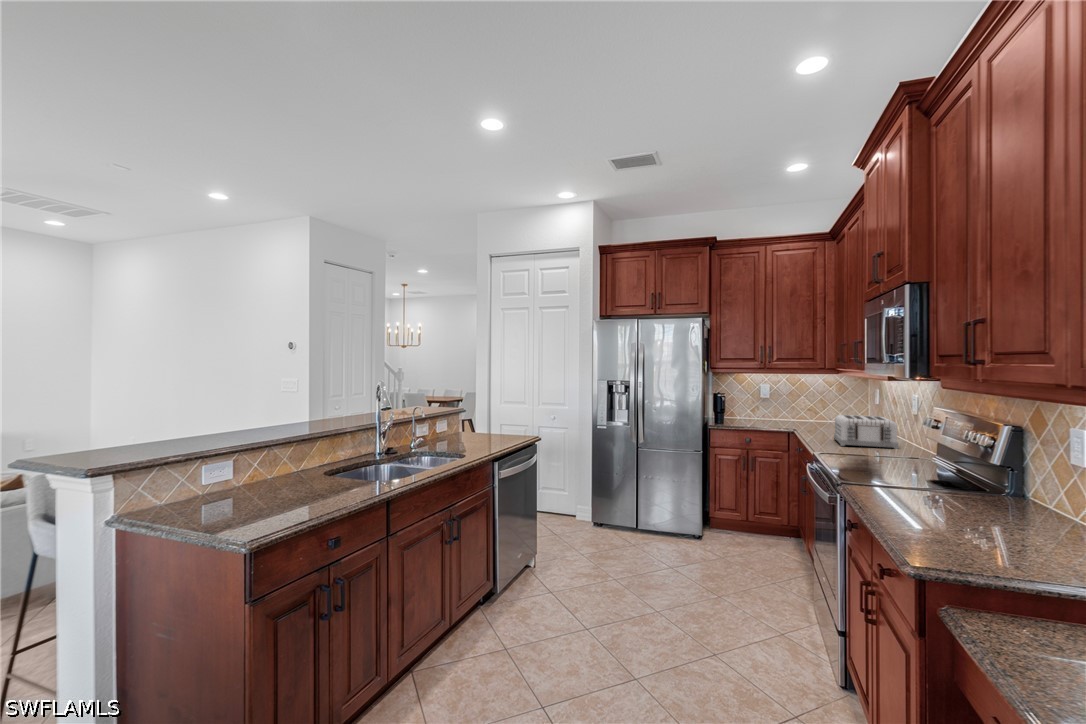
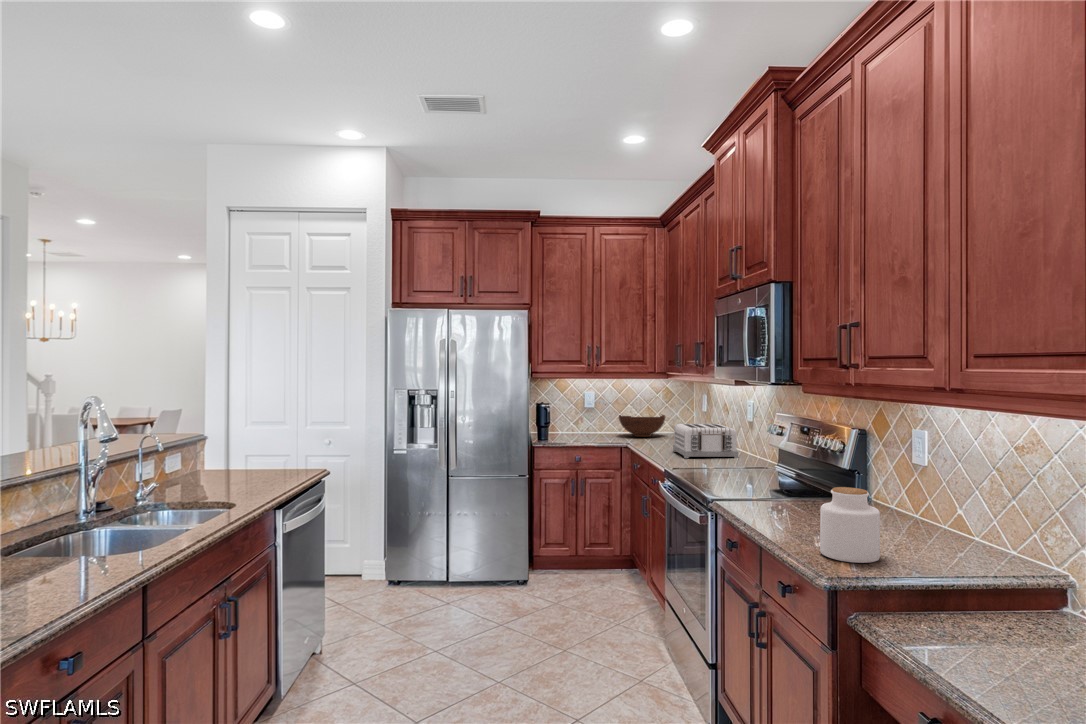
fruit bowl: none [791,404,838,426] -> present [619,415,665,437]
jar: none [912,482,981,560] -> present [820,487,880,563]

